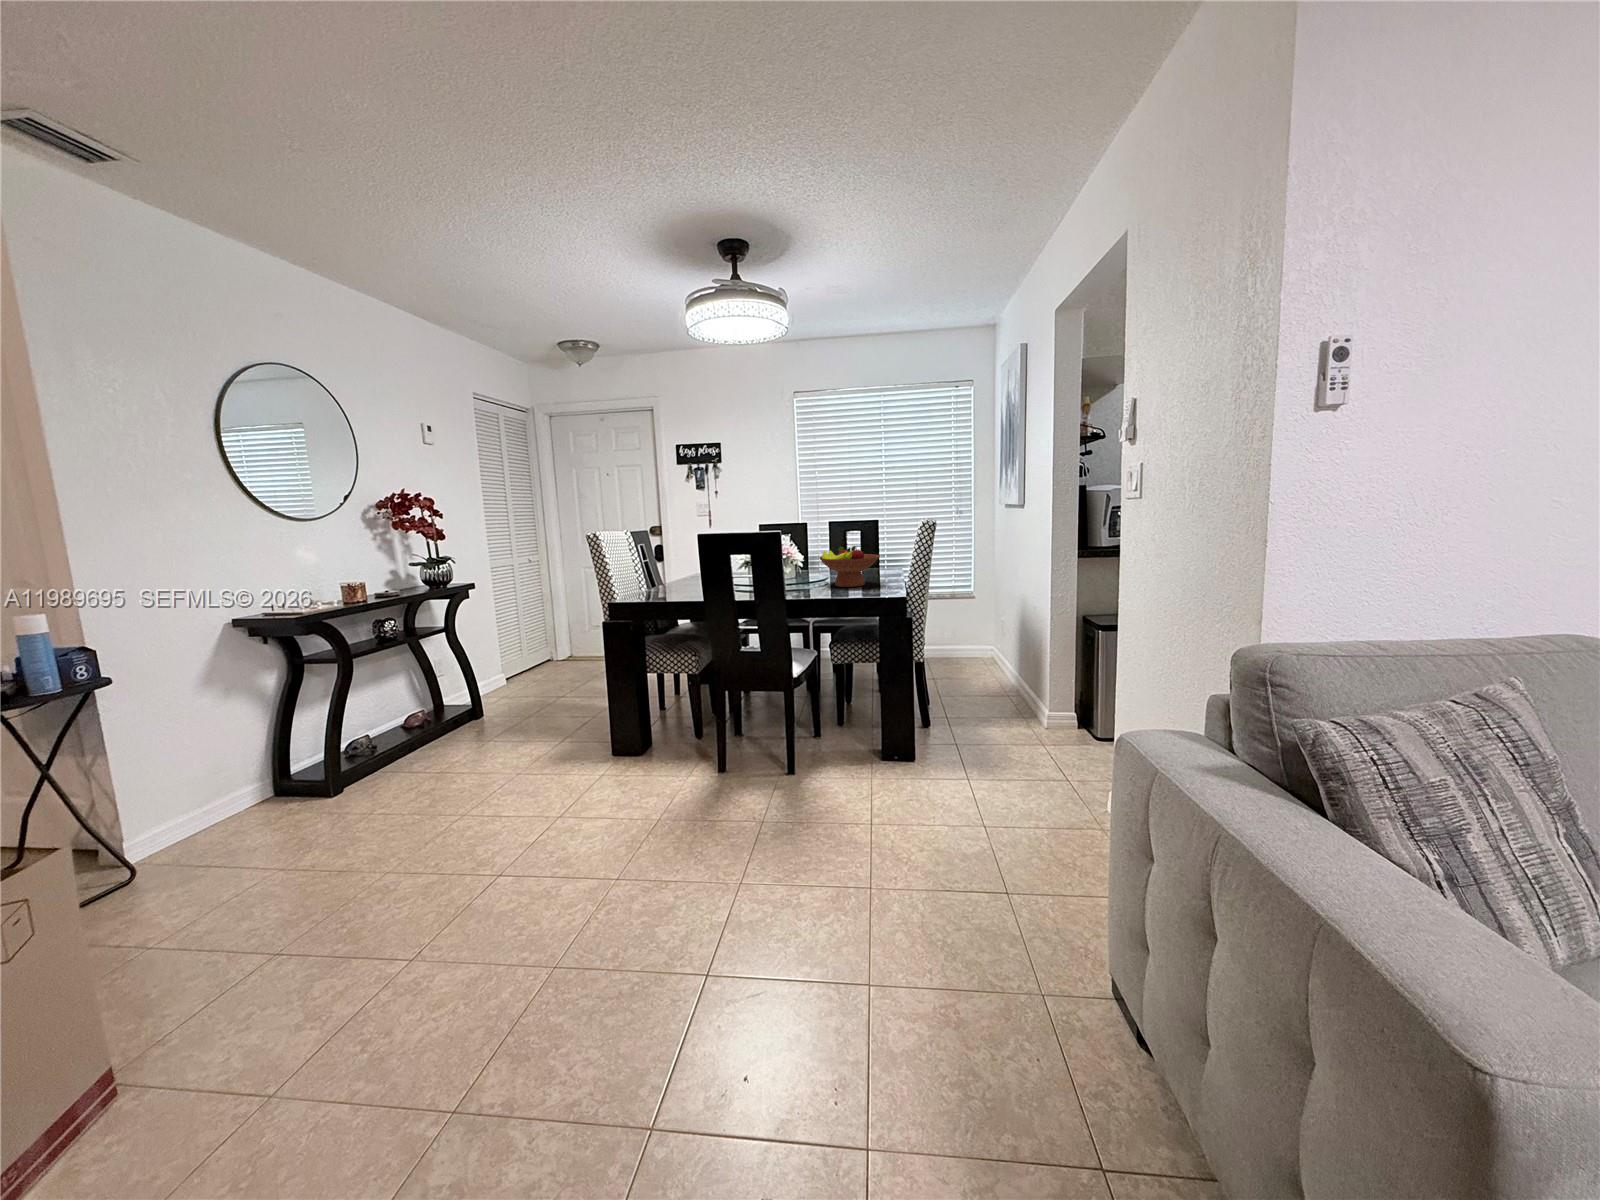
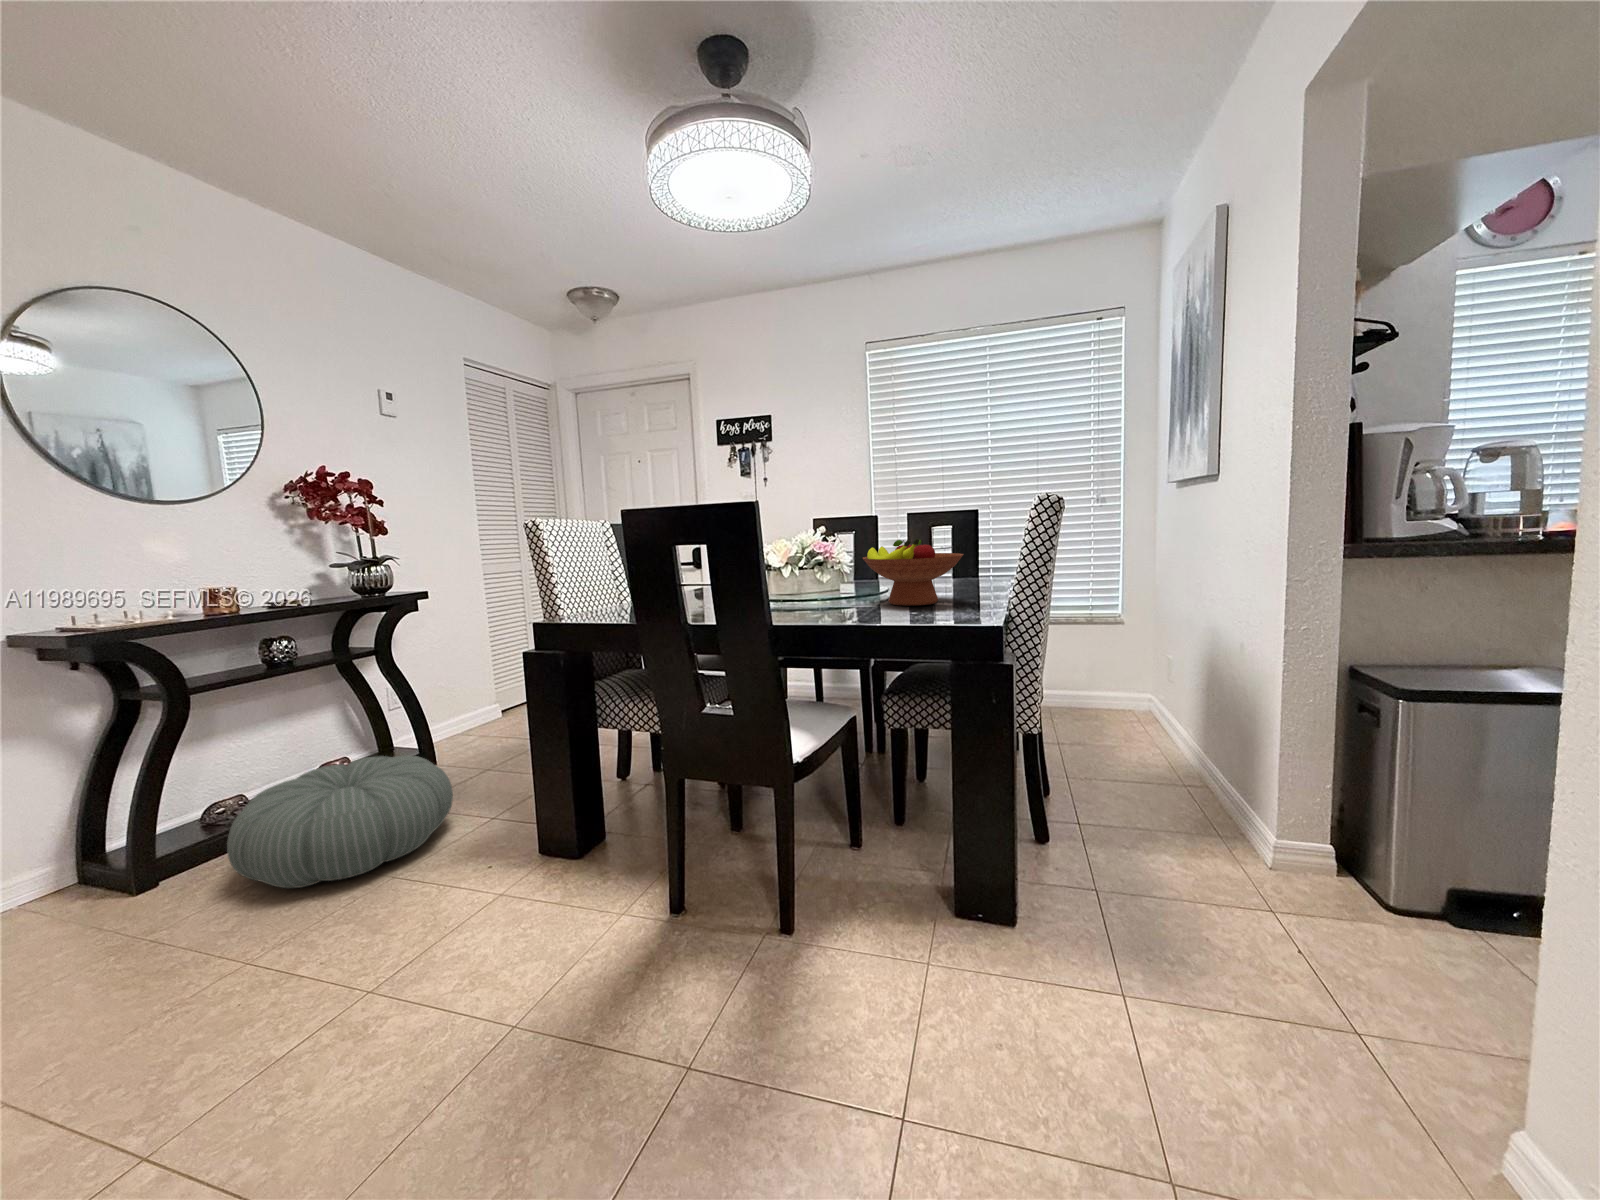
pouf: none [394,702,536,785] -> present [227,756,453,888]

